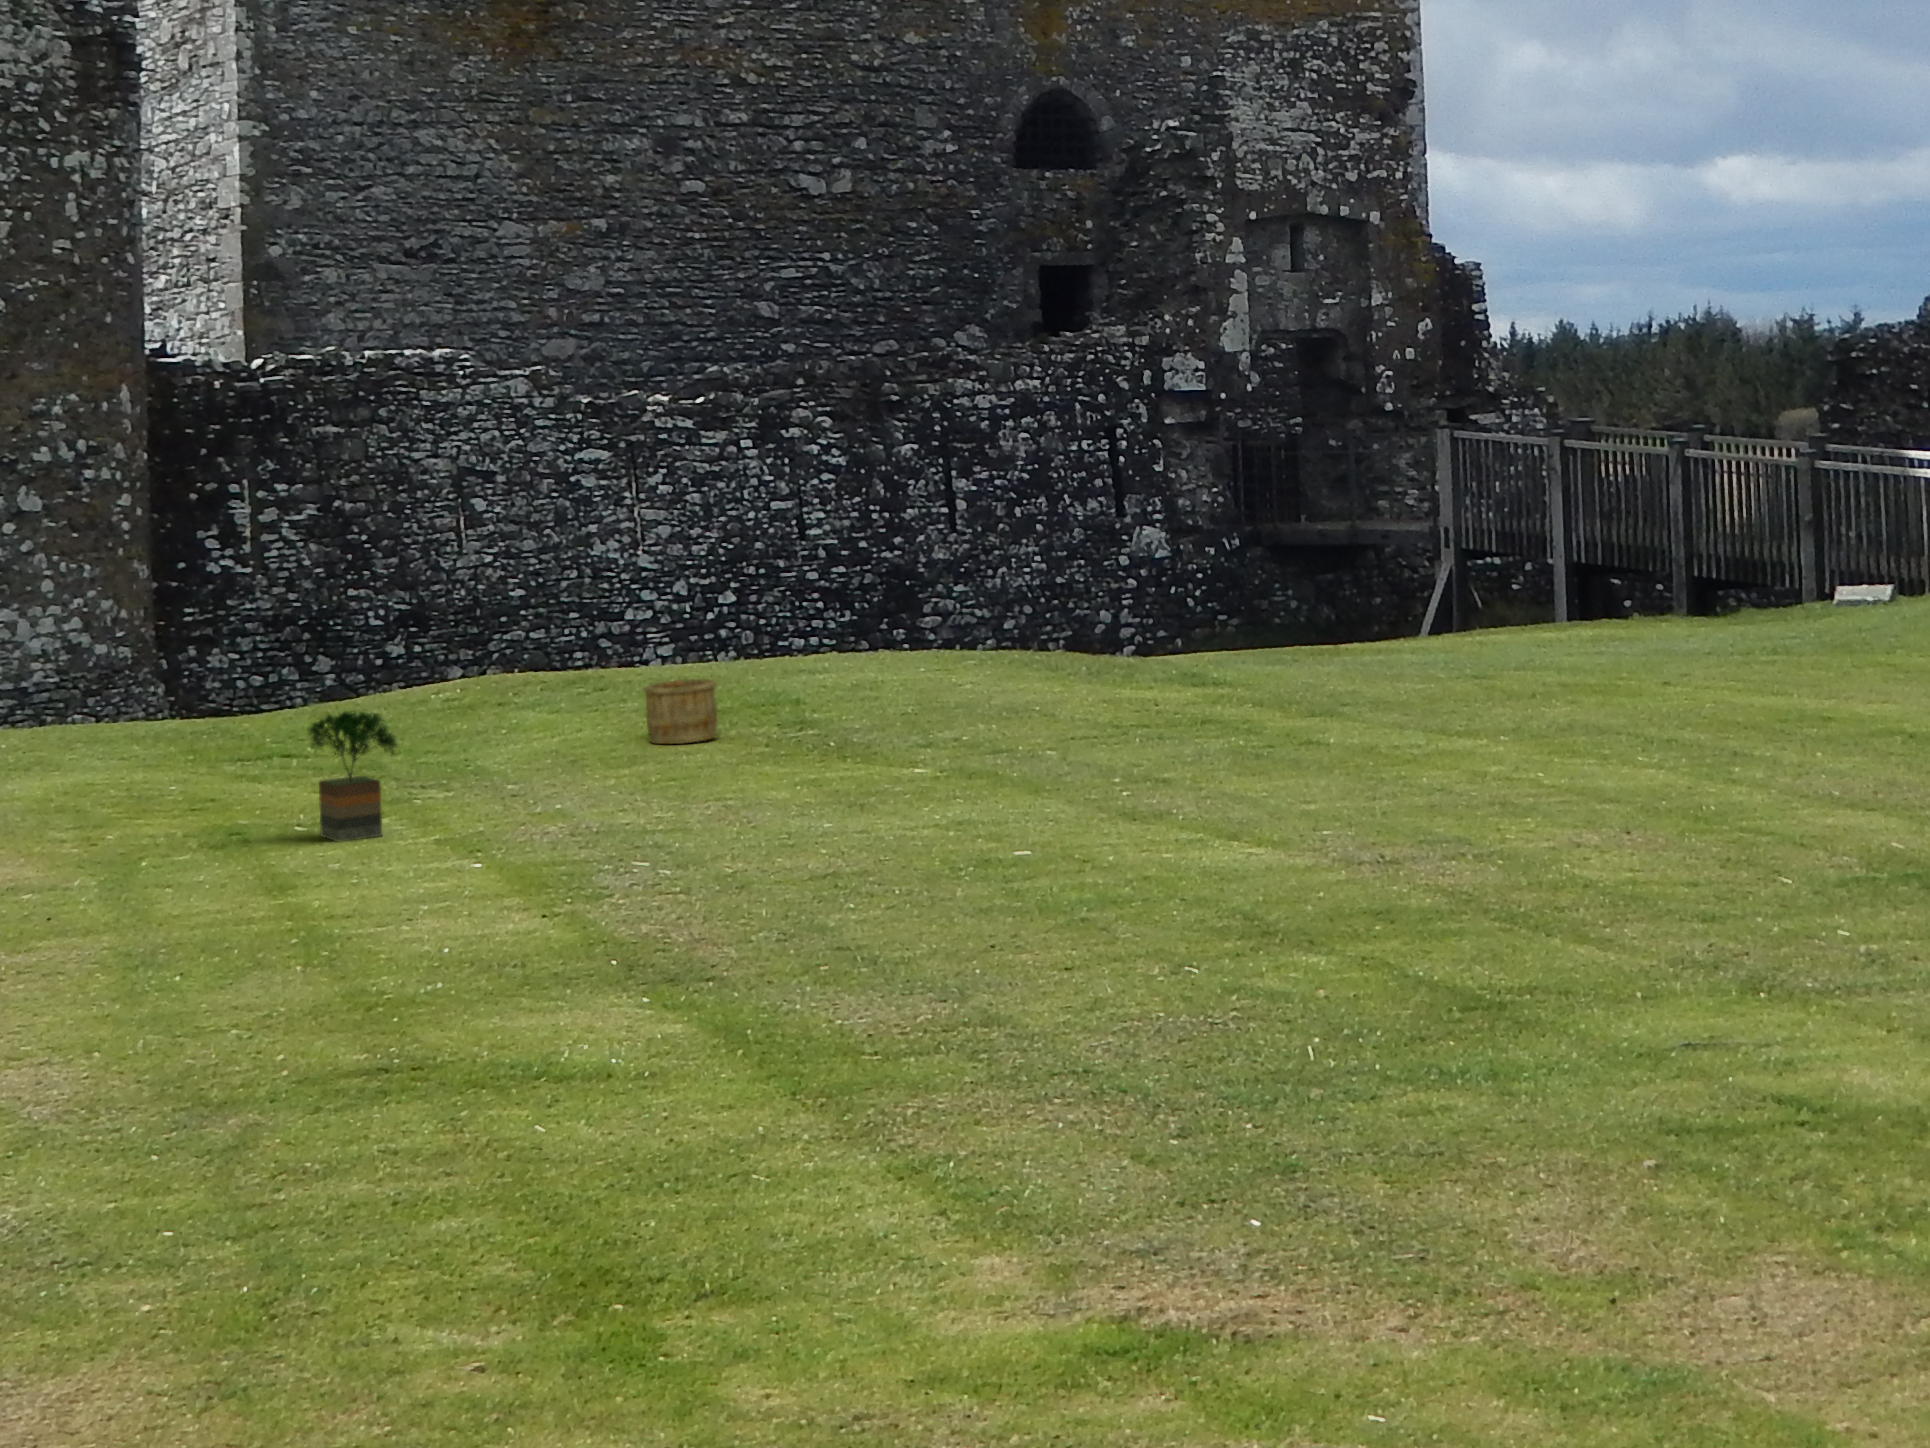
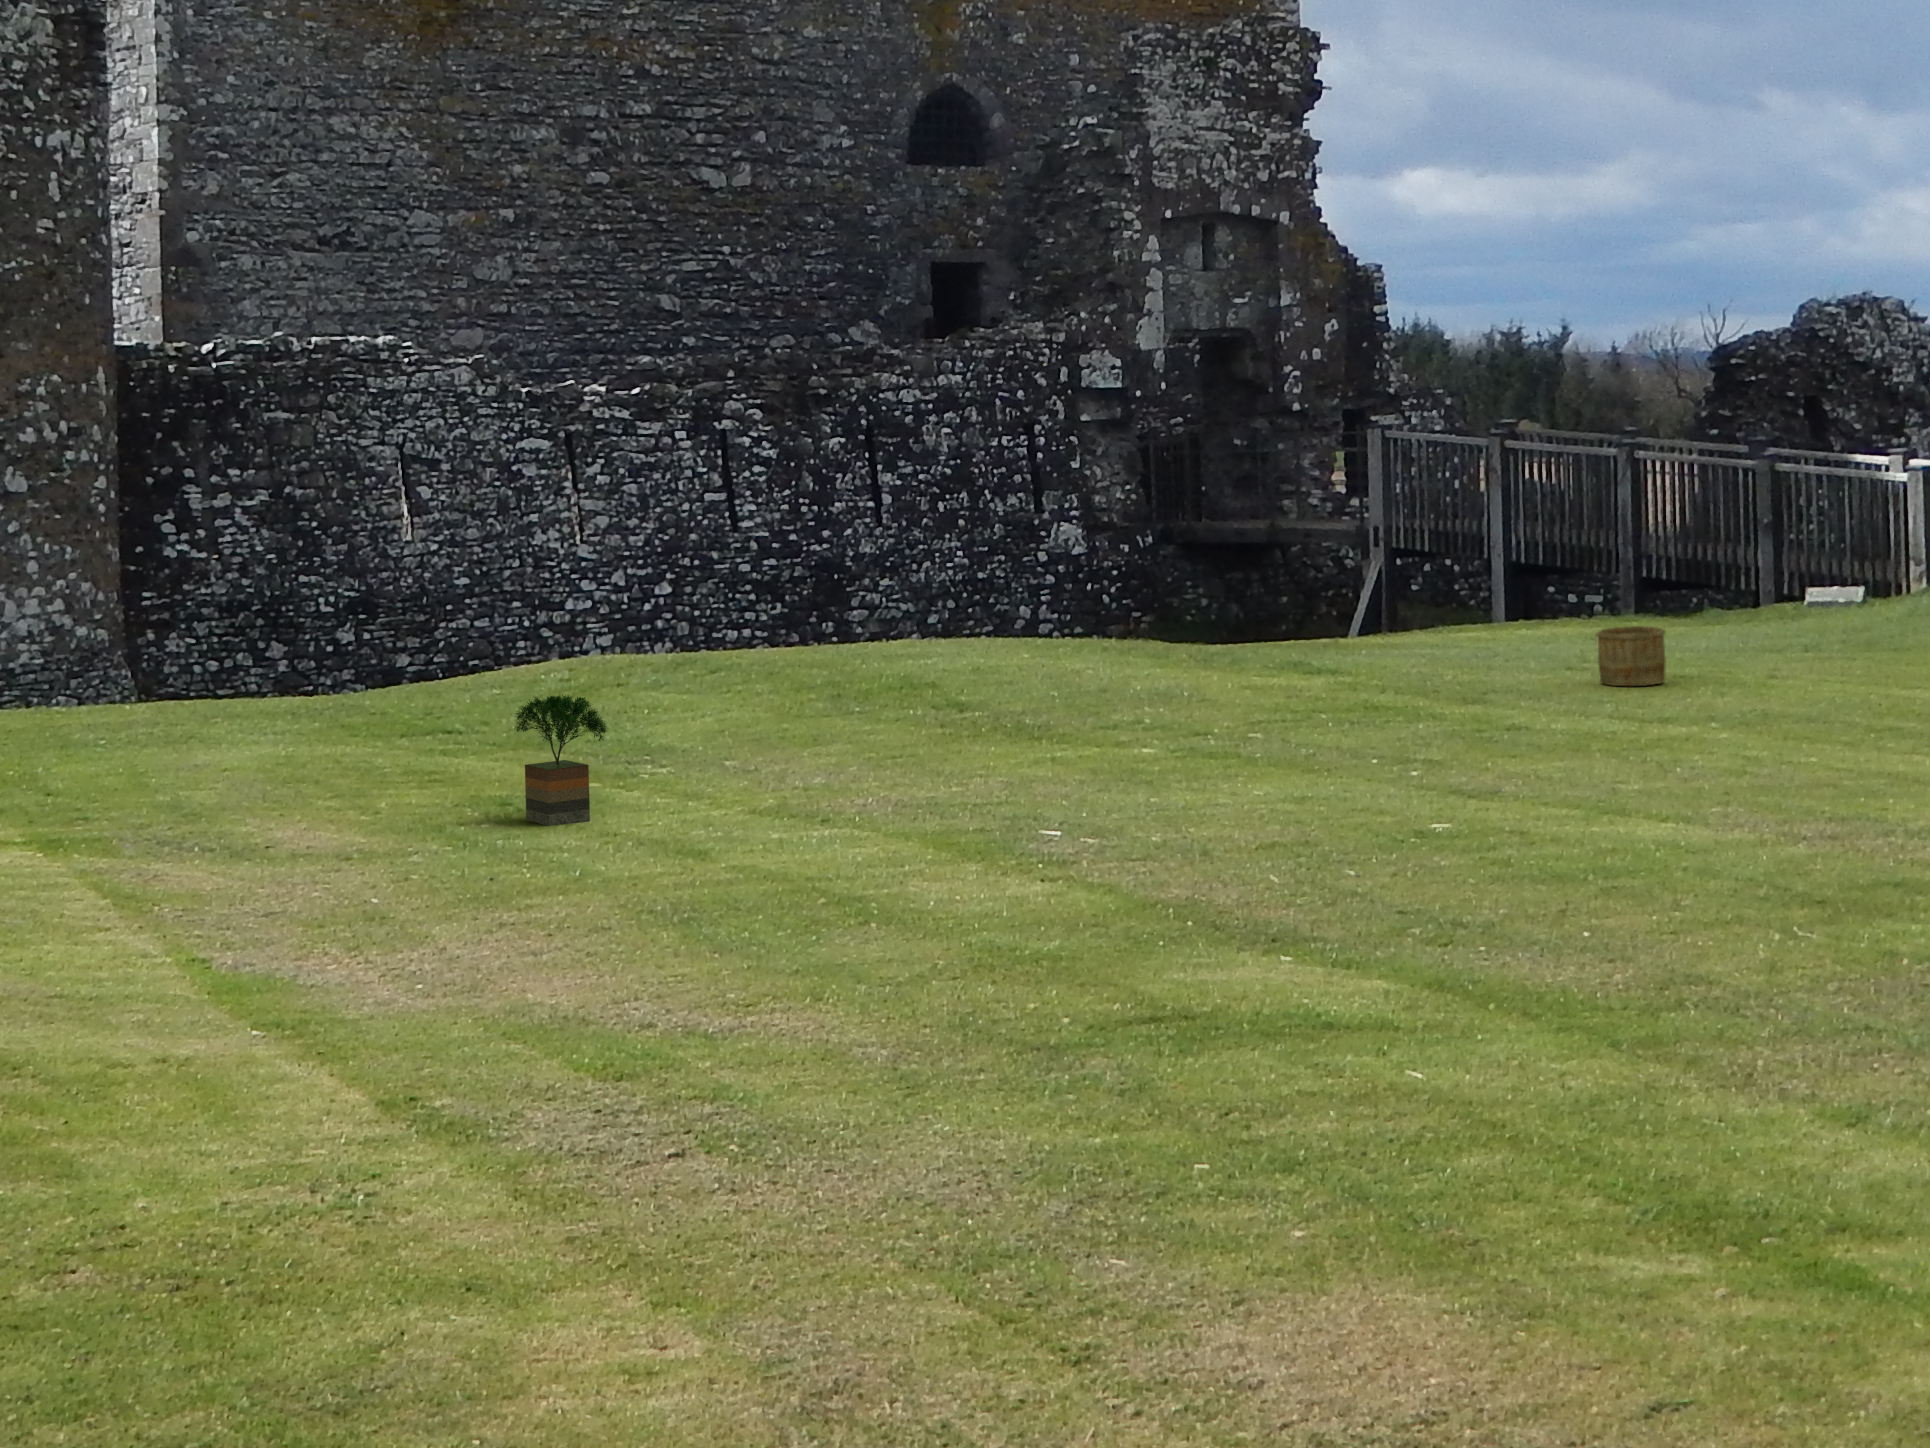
wooden bucket: present [643,679,717,744] -> present [1596,626,1666,686]

